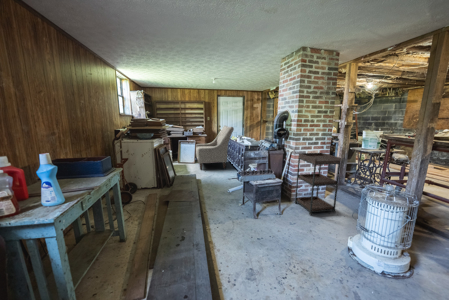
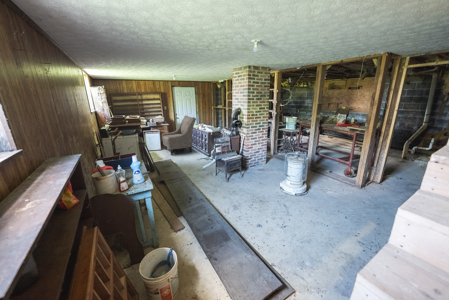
shelving unit: present [295,153,341,215] -> none [249,135,275,175]

